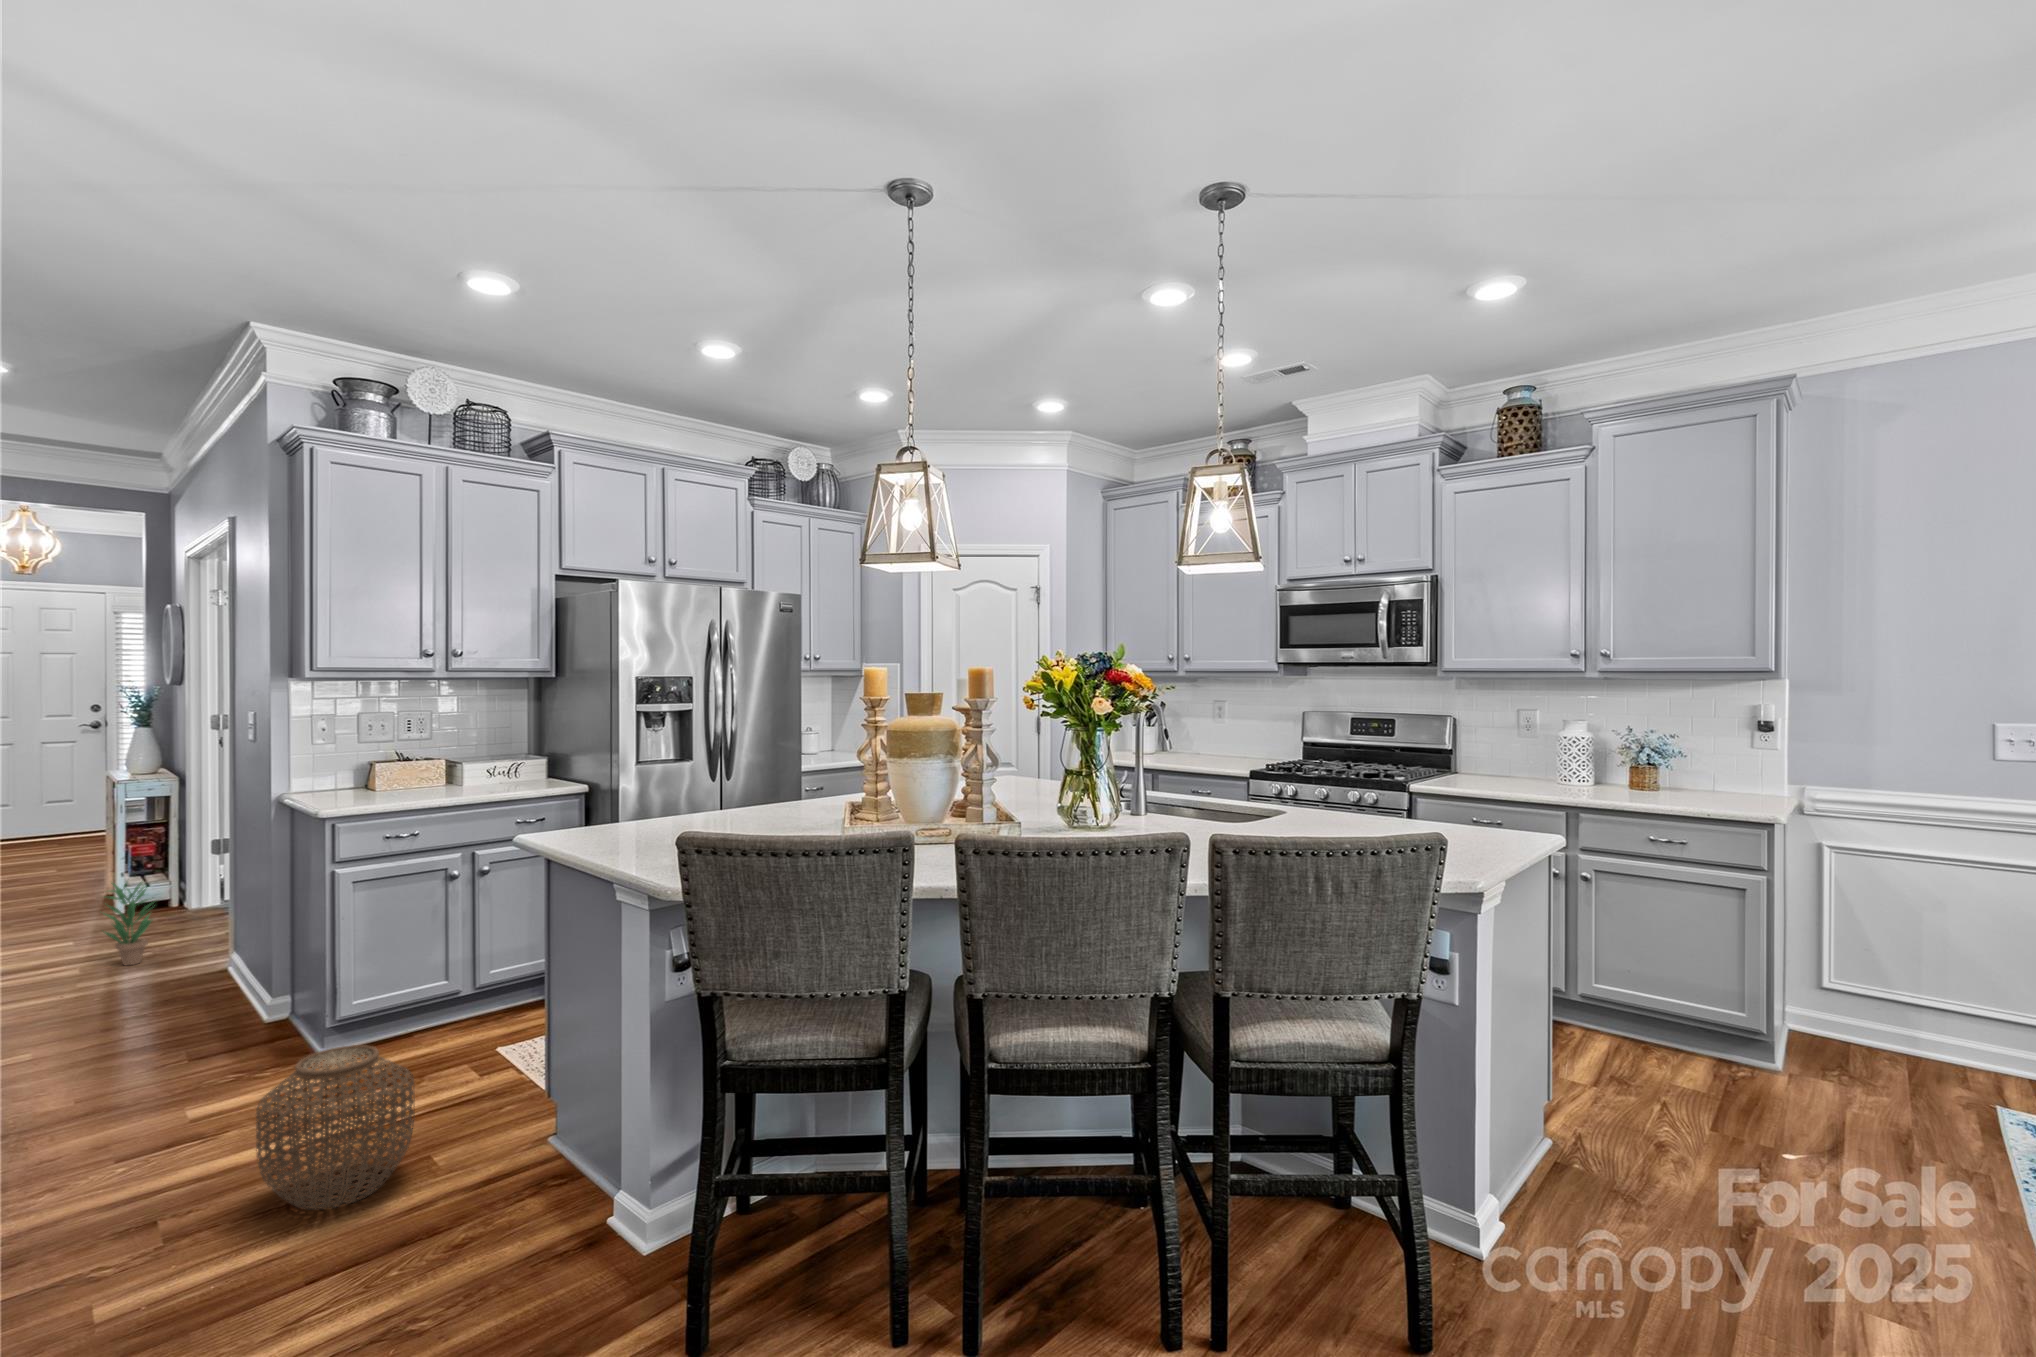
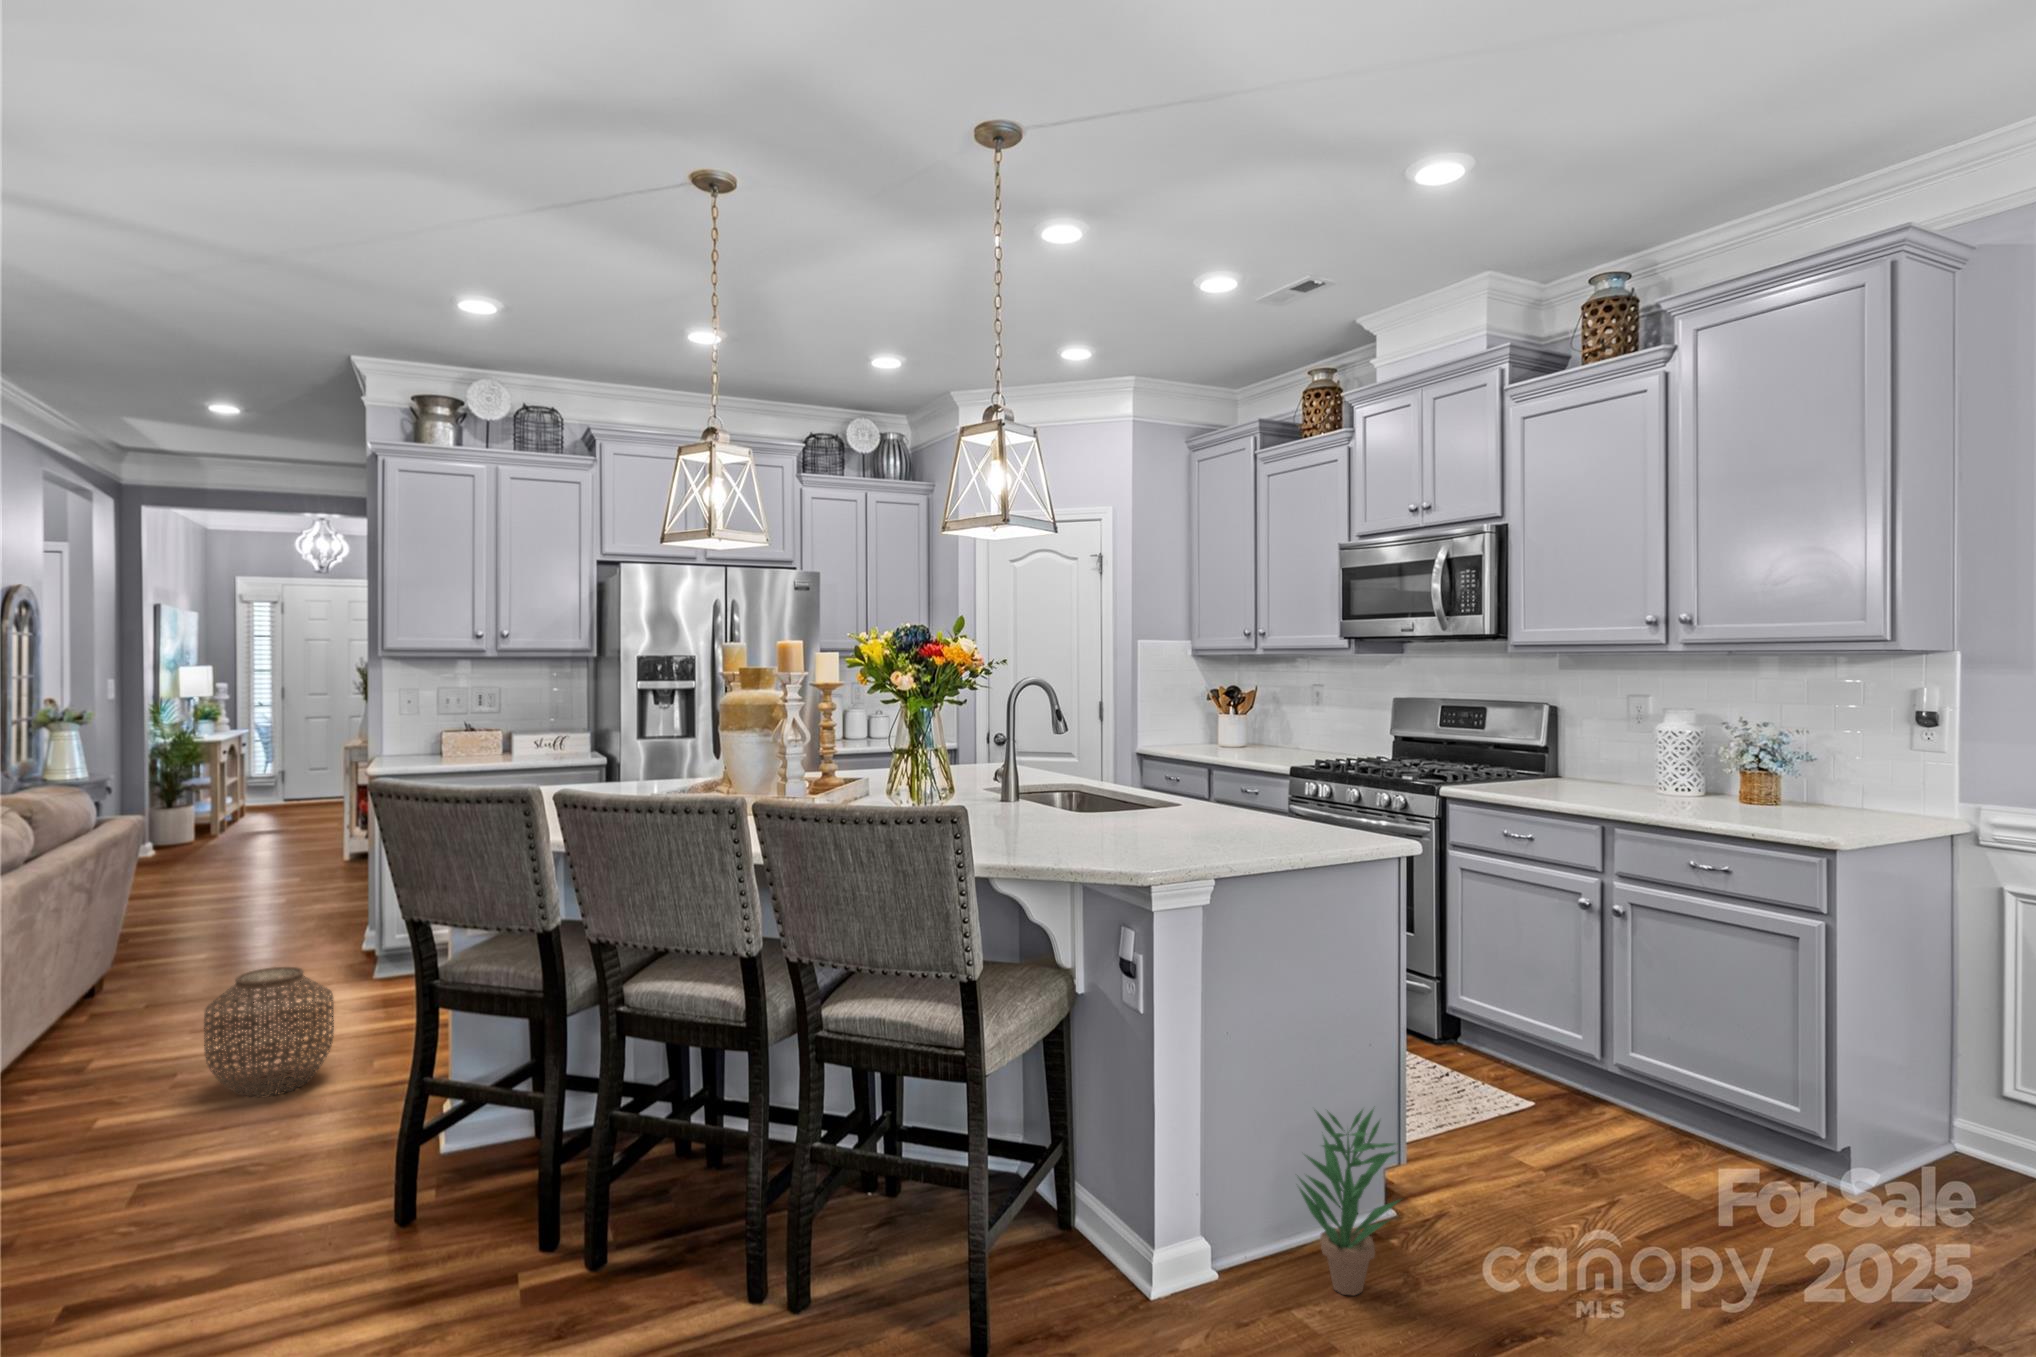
potted plant: present [104,883,154,966] -> present [1298,1110,1400,1296]

